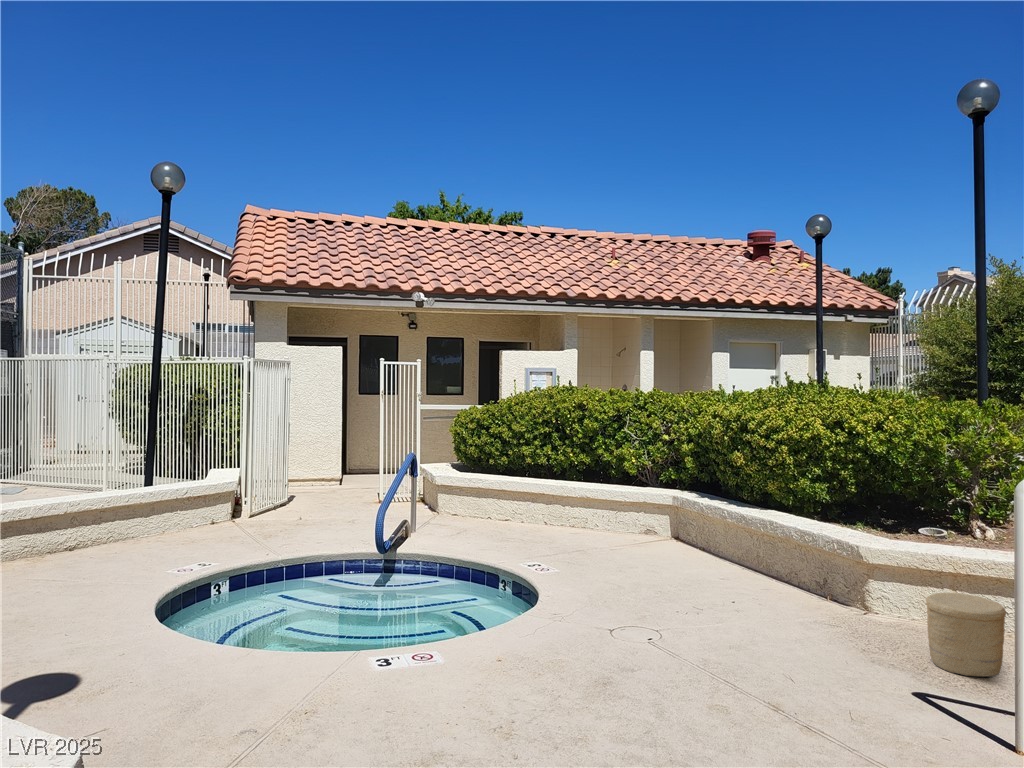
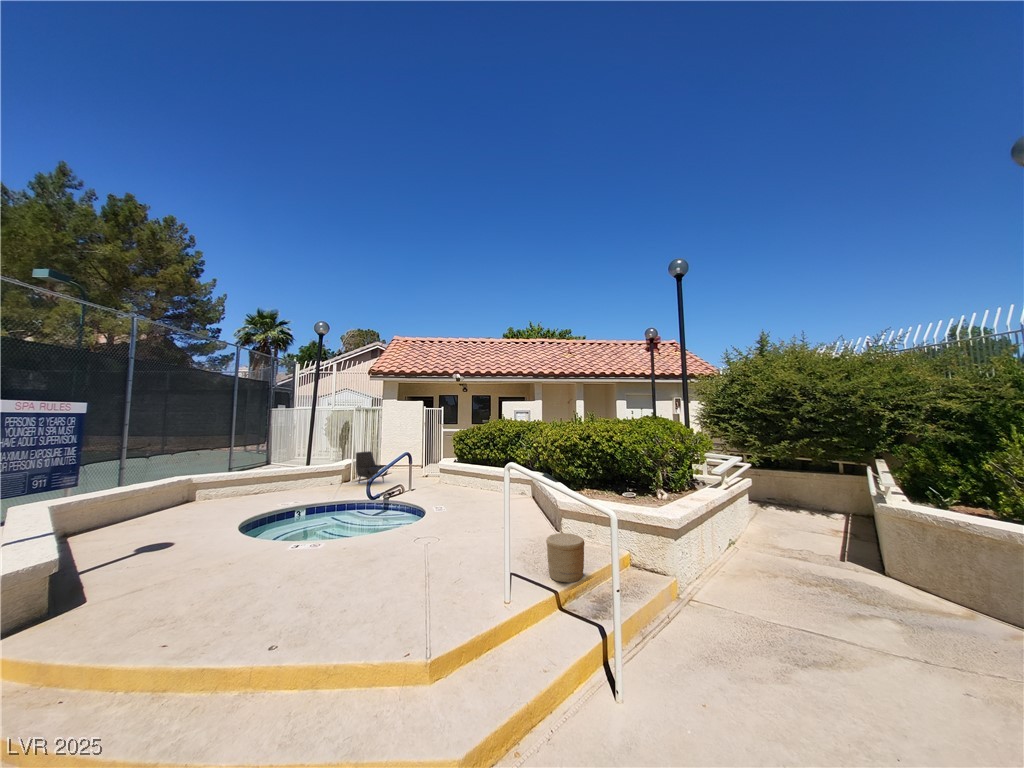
chair: none [246,454,320,526] -> present [356,451,388,485]

